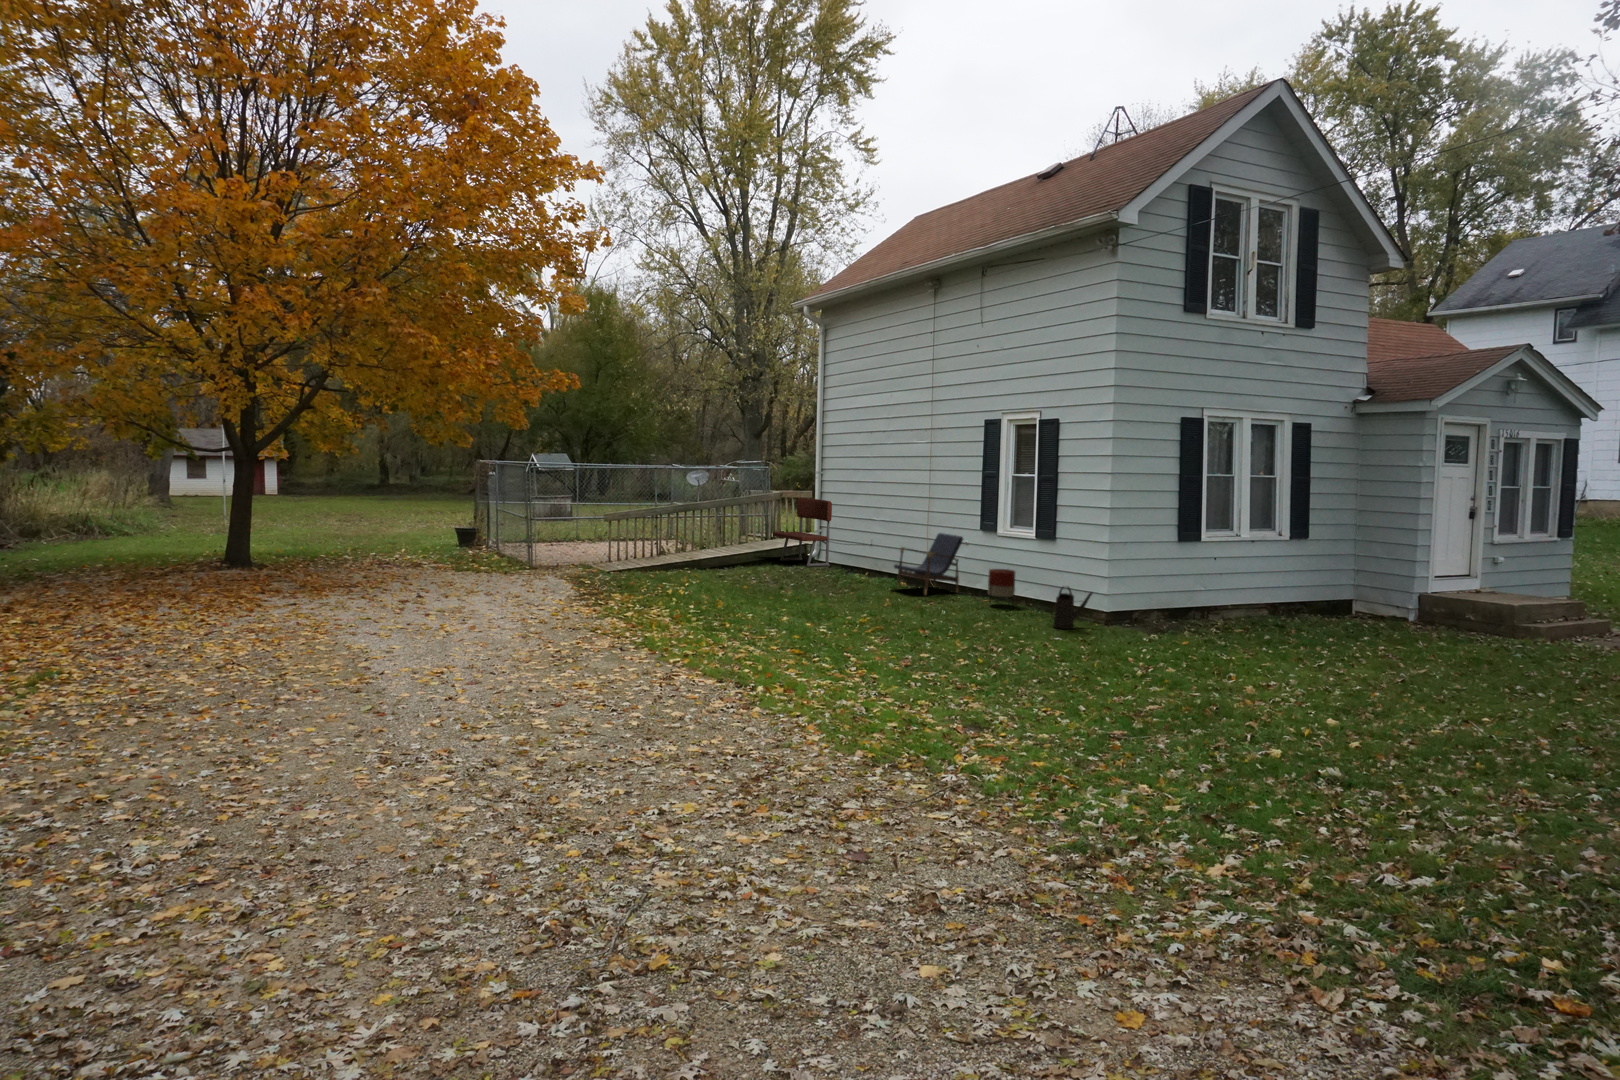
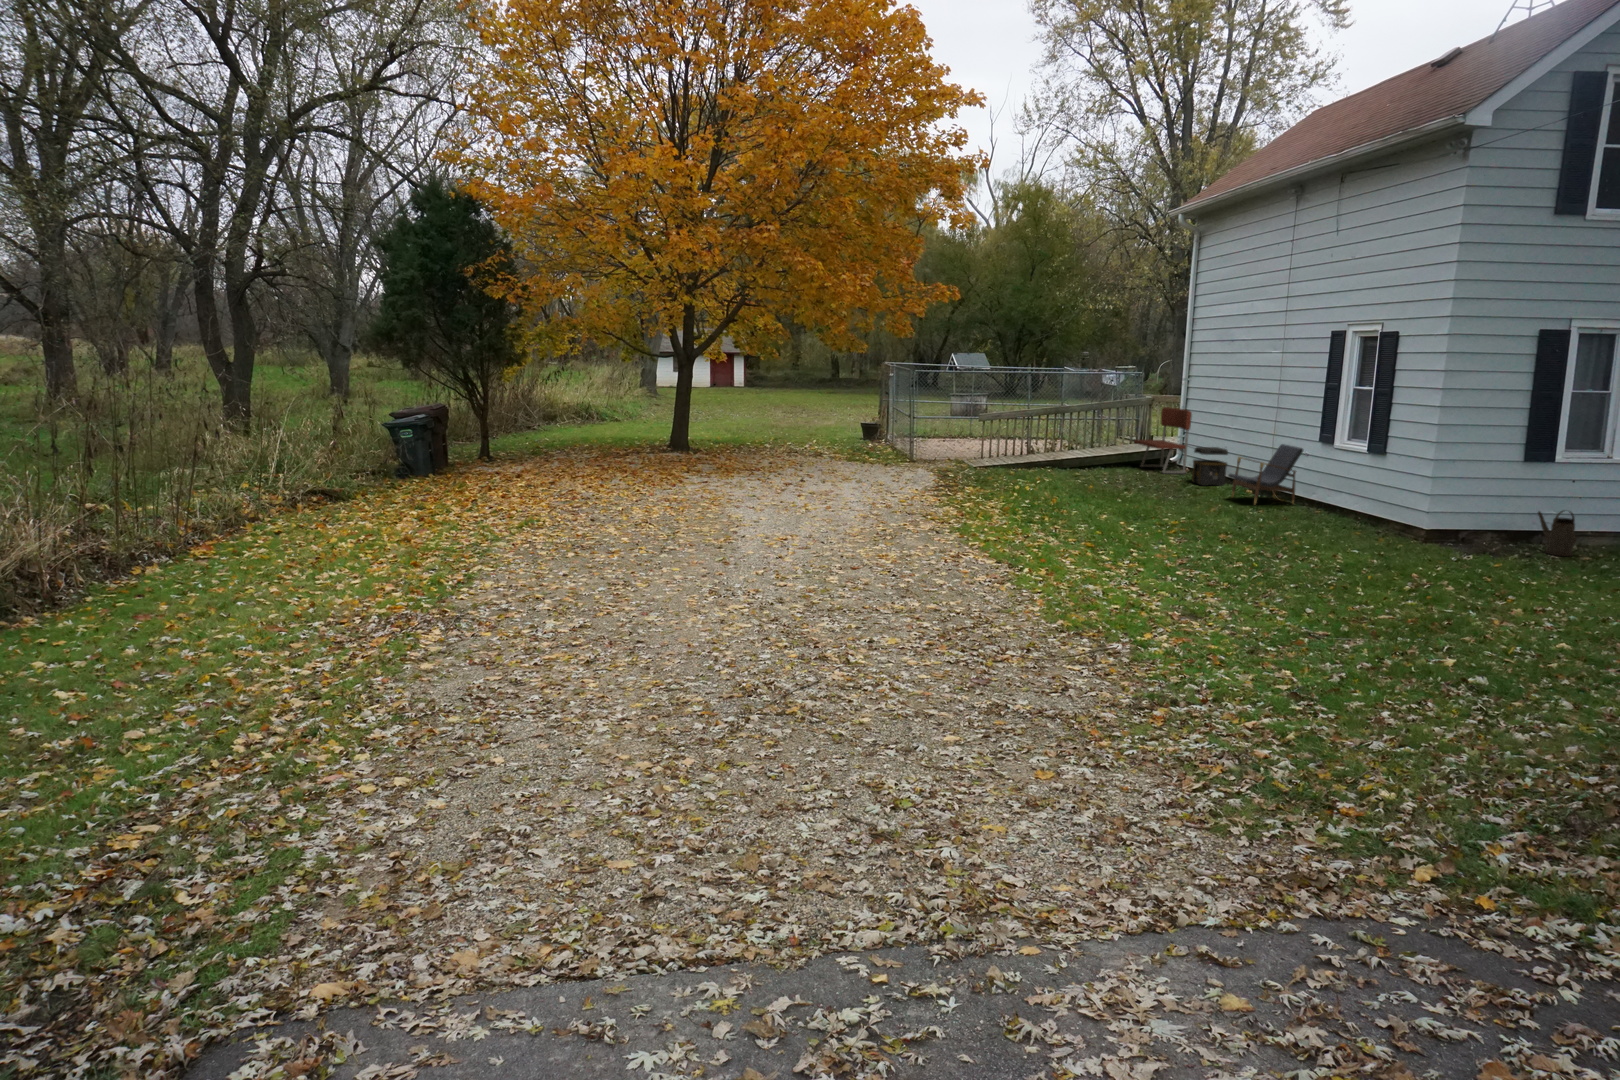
toolbox: none [842,538,877,578] -> present [1192,447,1228,486]
planter: present [988,569,1015,602] -> none [1314,481,1346,520]
watering can: present [1050,587,1092,629] -> present [1538,510,1576,556]

